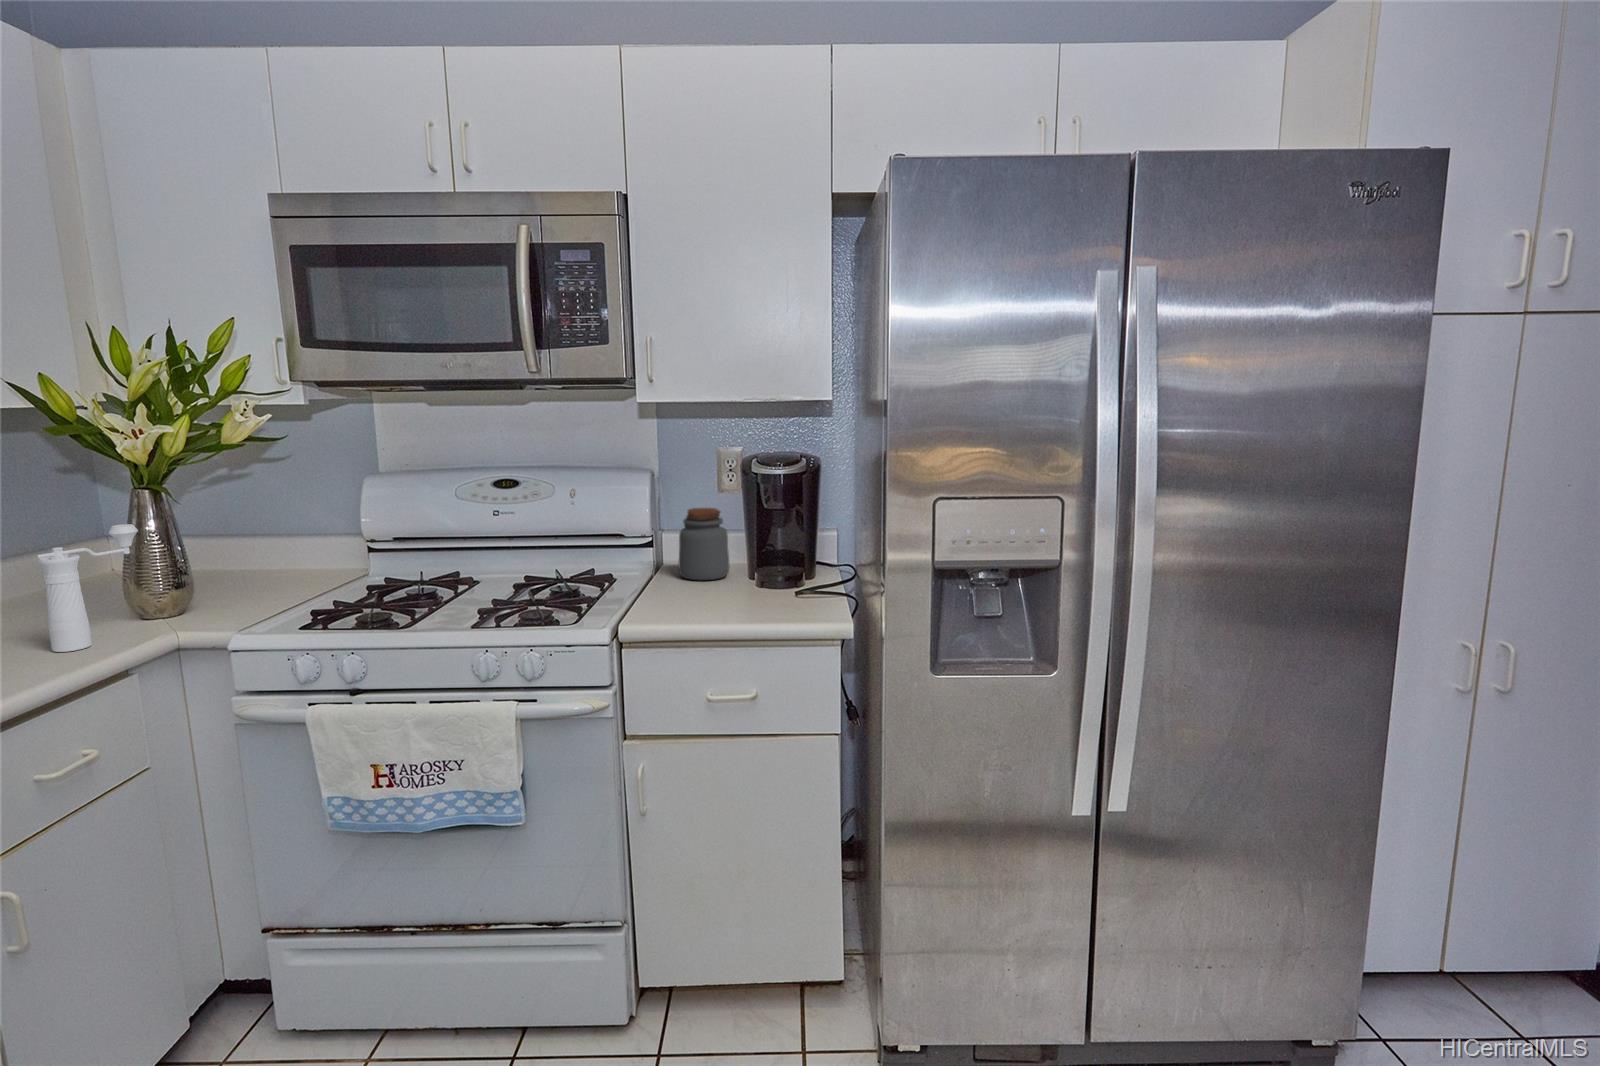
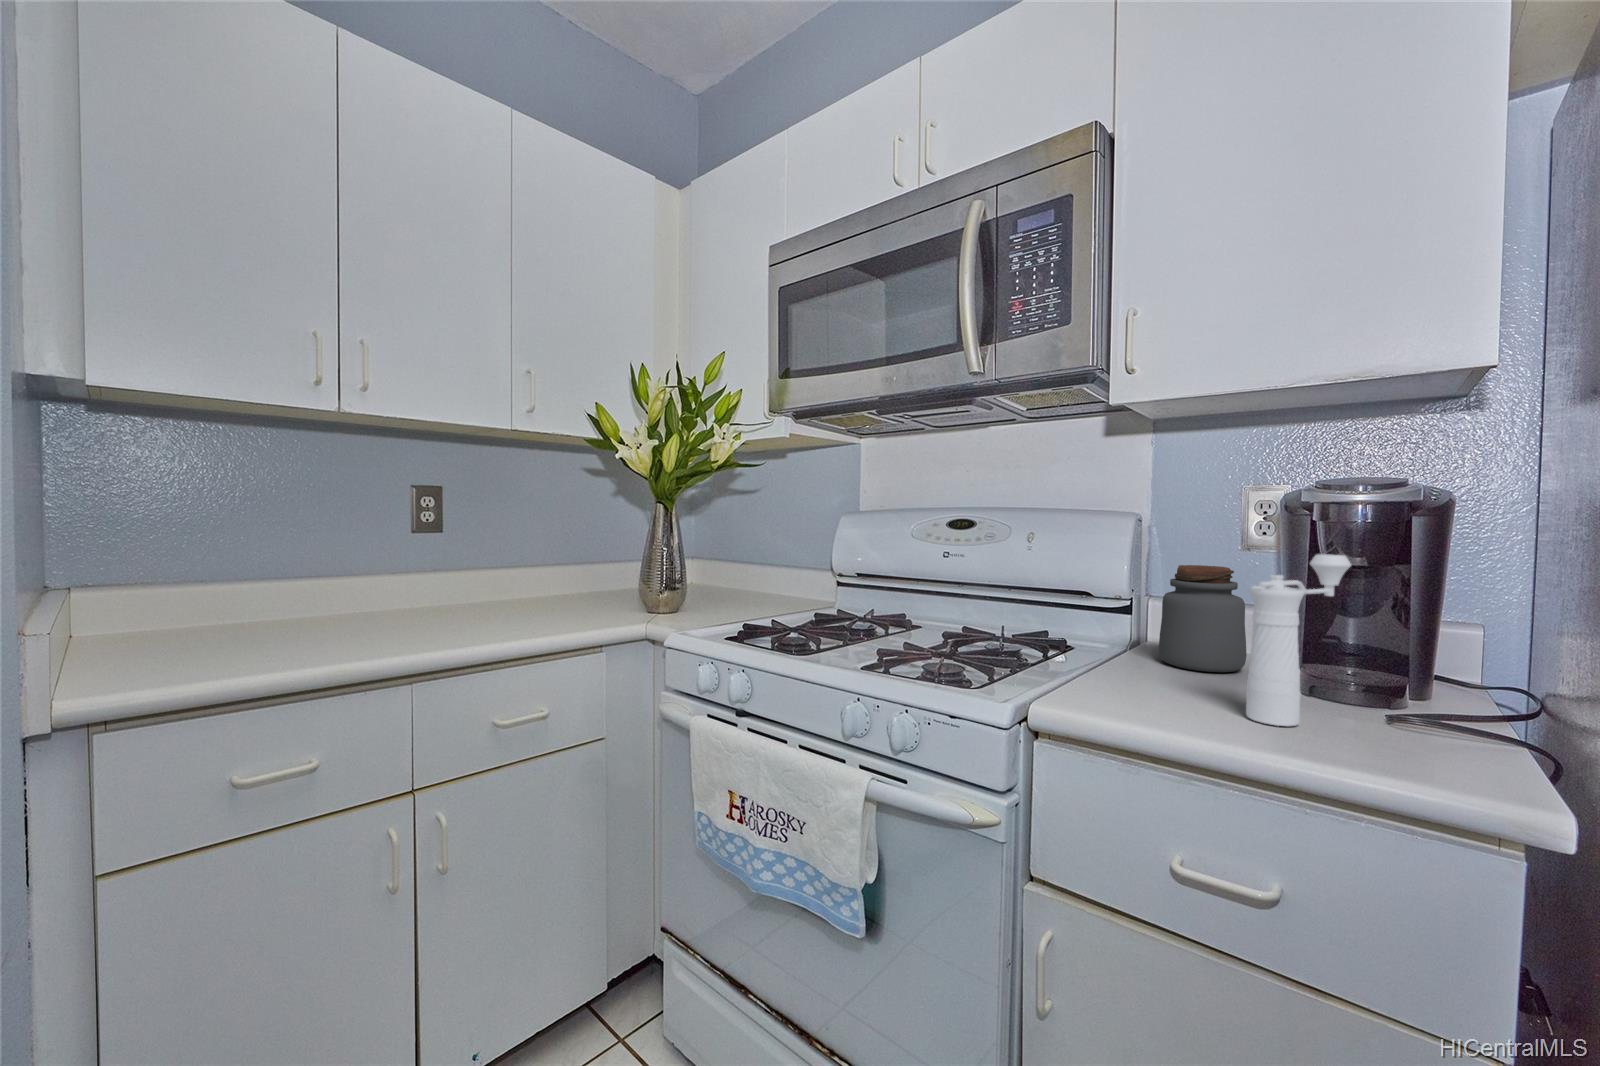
pepper mill: present [37,524,138,652] -> present [1246,554,1351,726]

